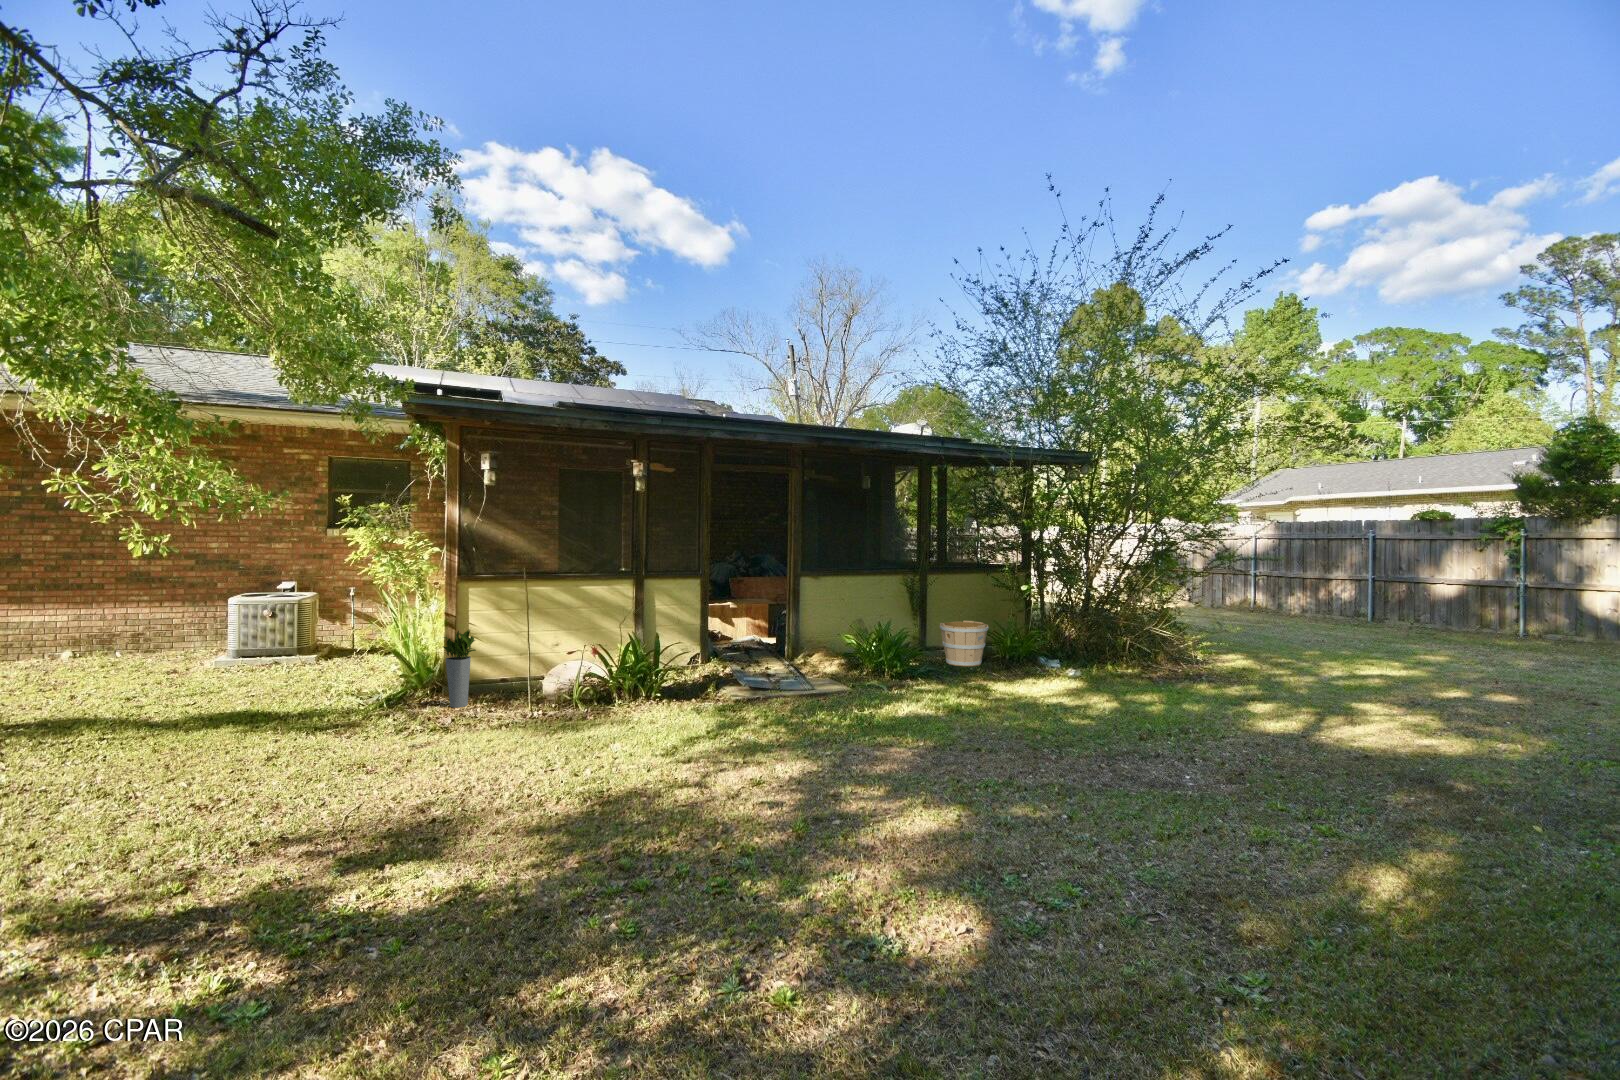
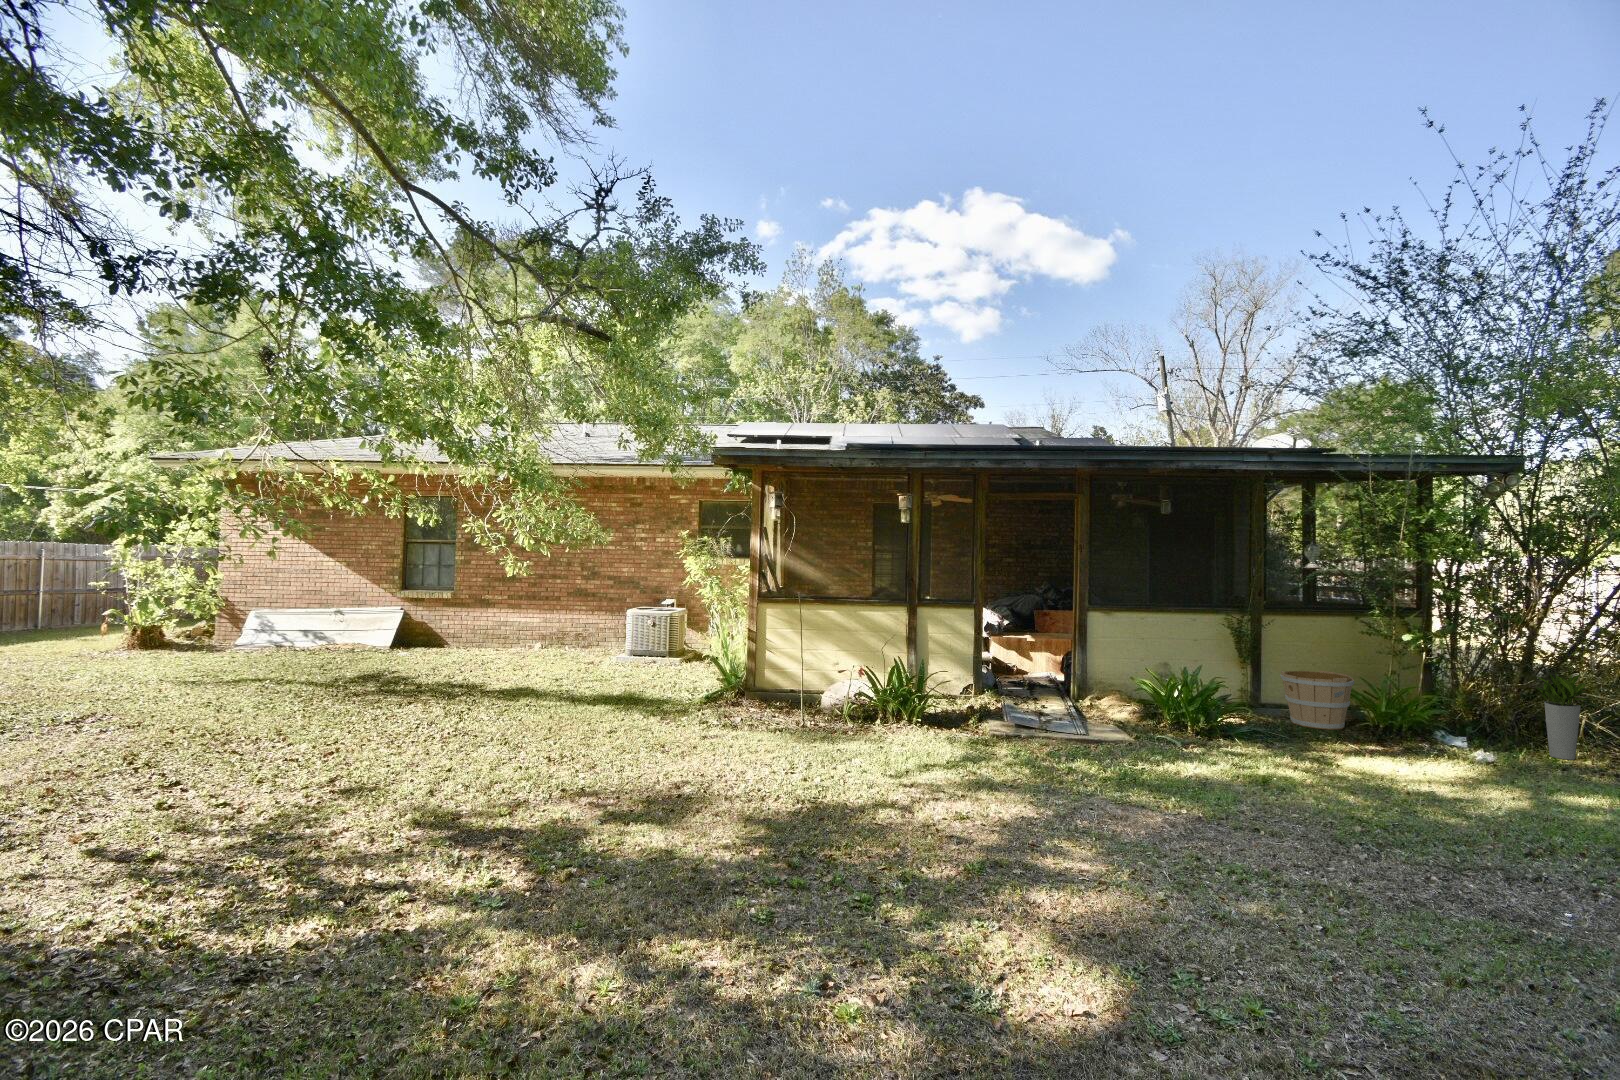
planter: present [443,630,476,708] -> present [1536,674,1587,760]

